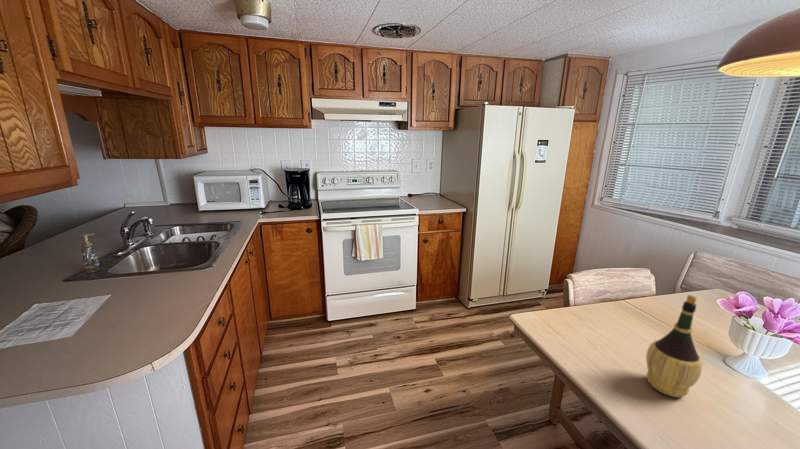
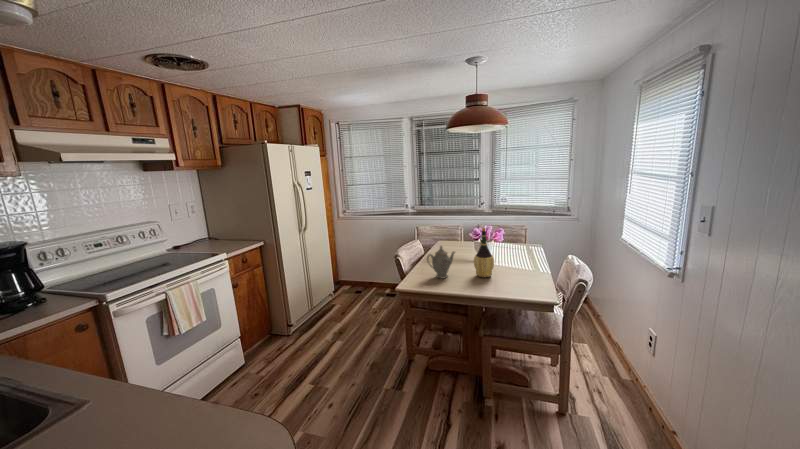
teapot: none [562,289,626,345] -> present [427,246,455,278]

